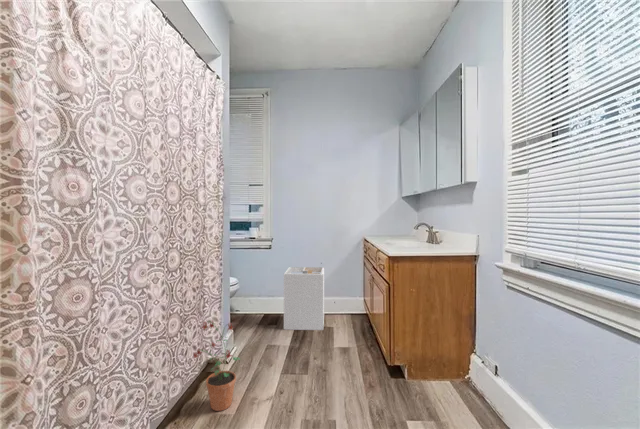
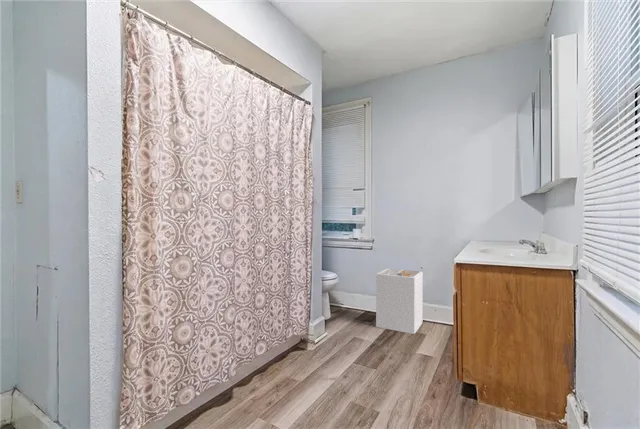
potted plant: present [194,321,240,411] -> none [274,302,312,375]

